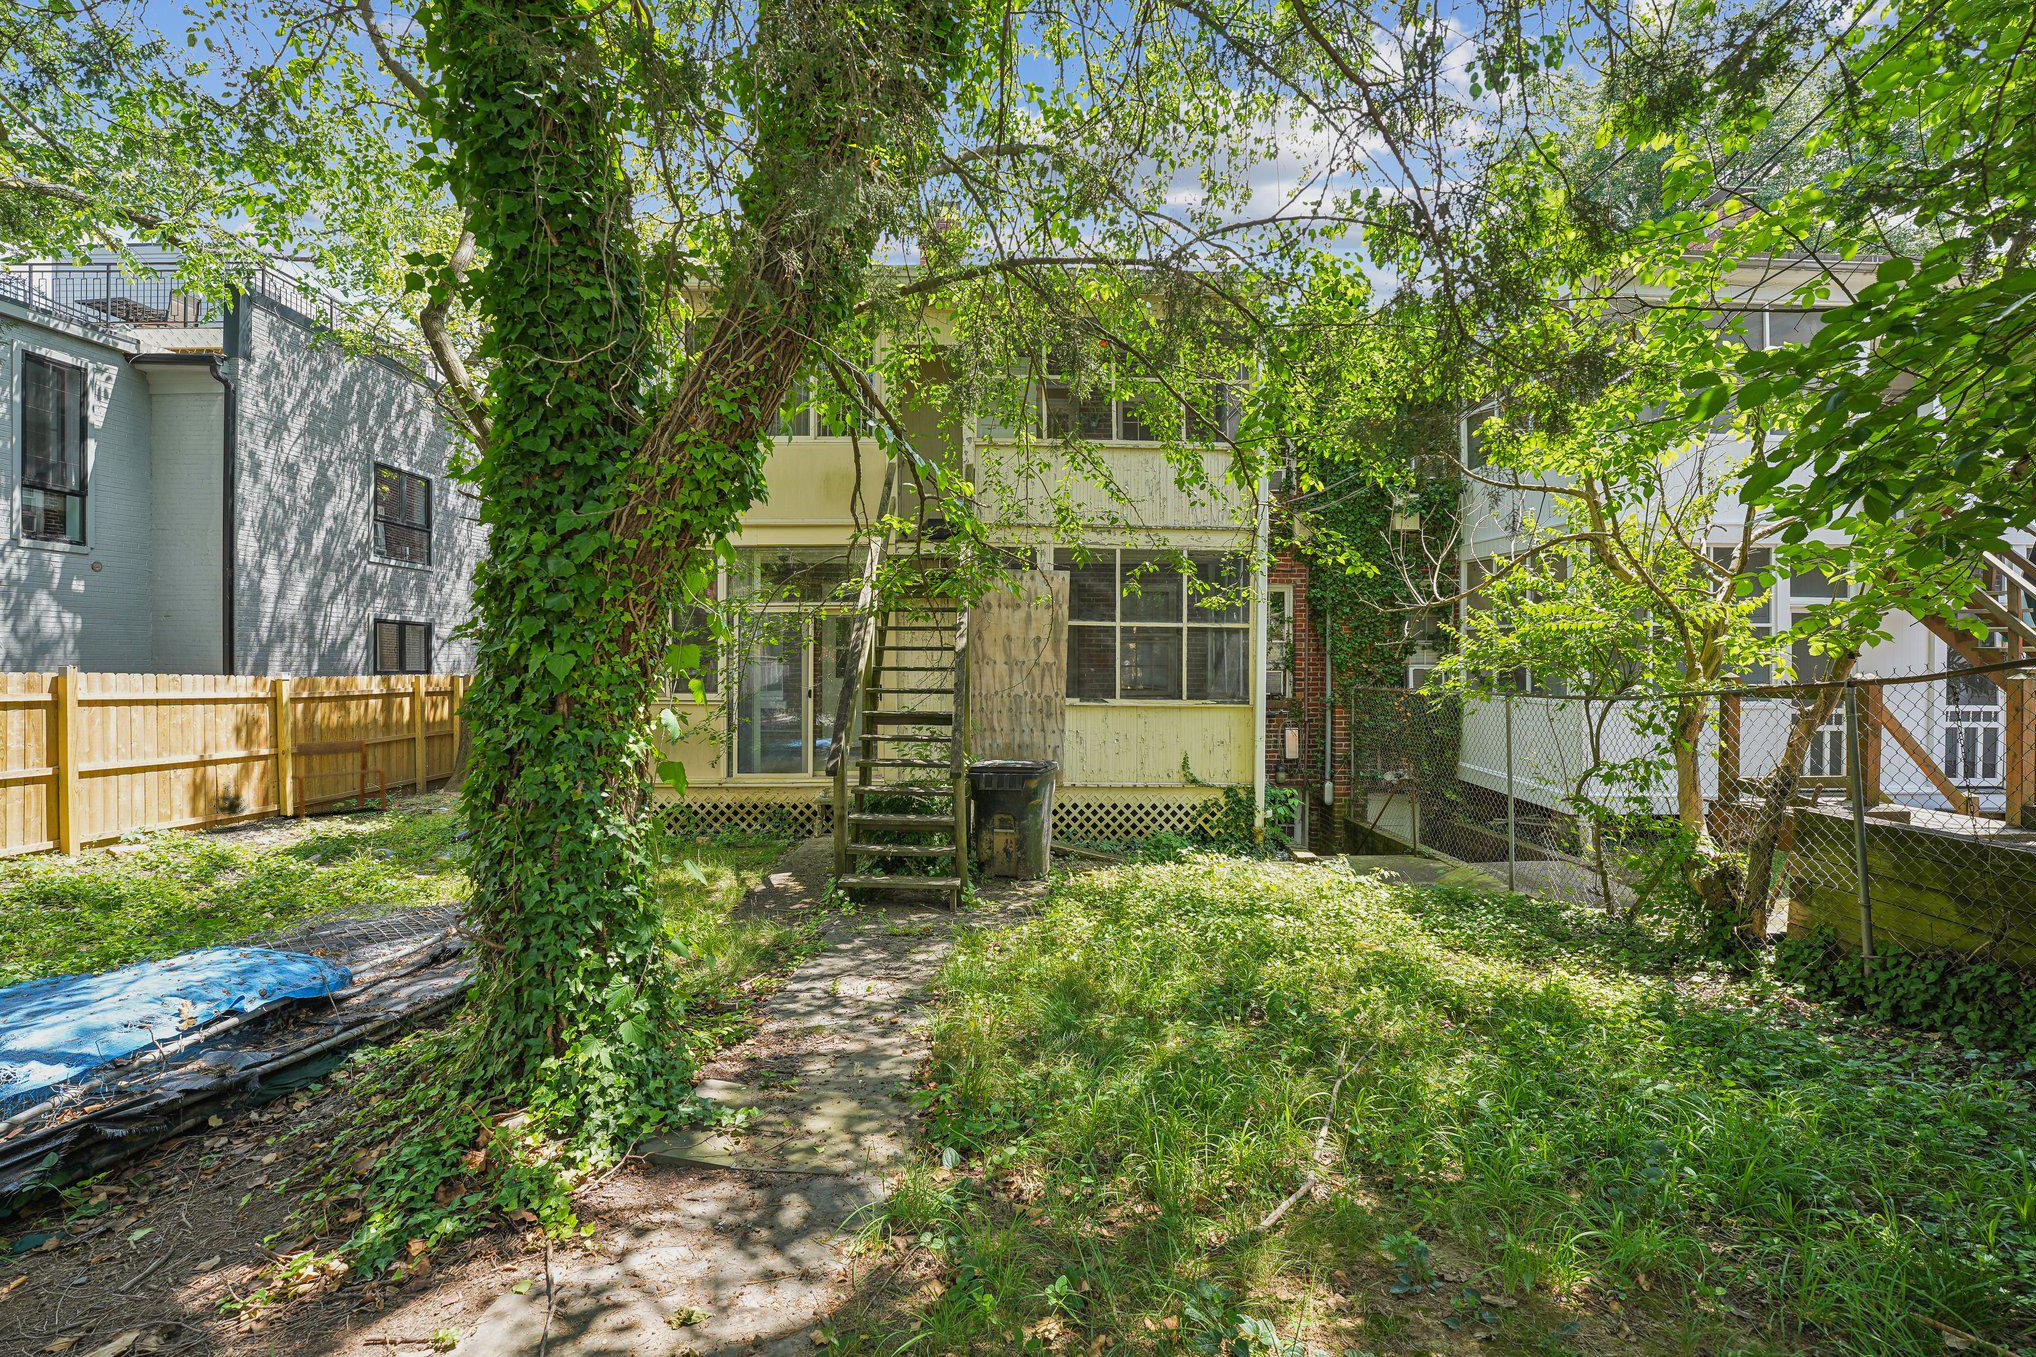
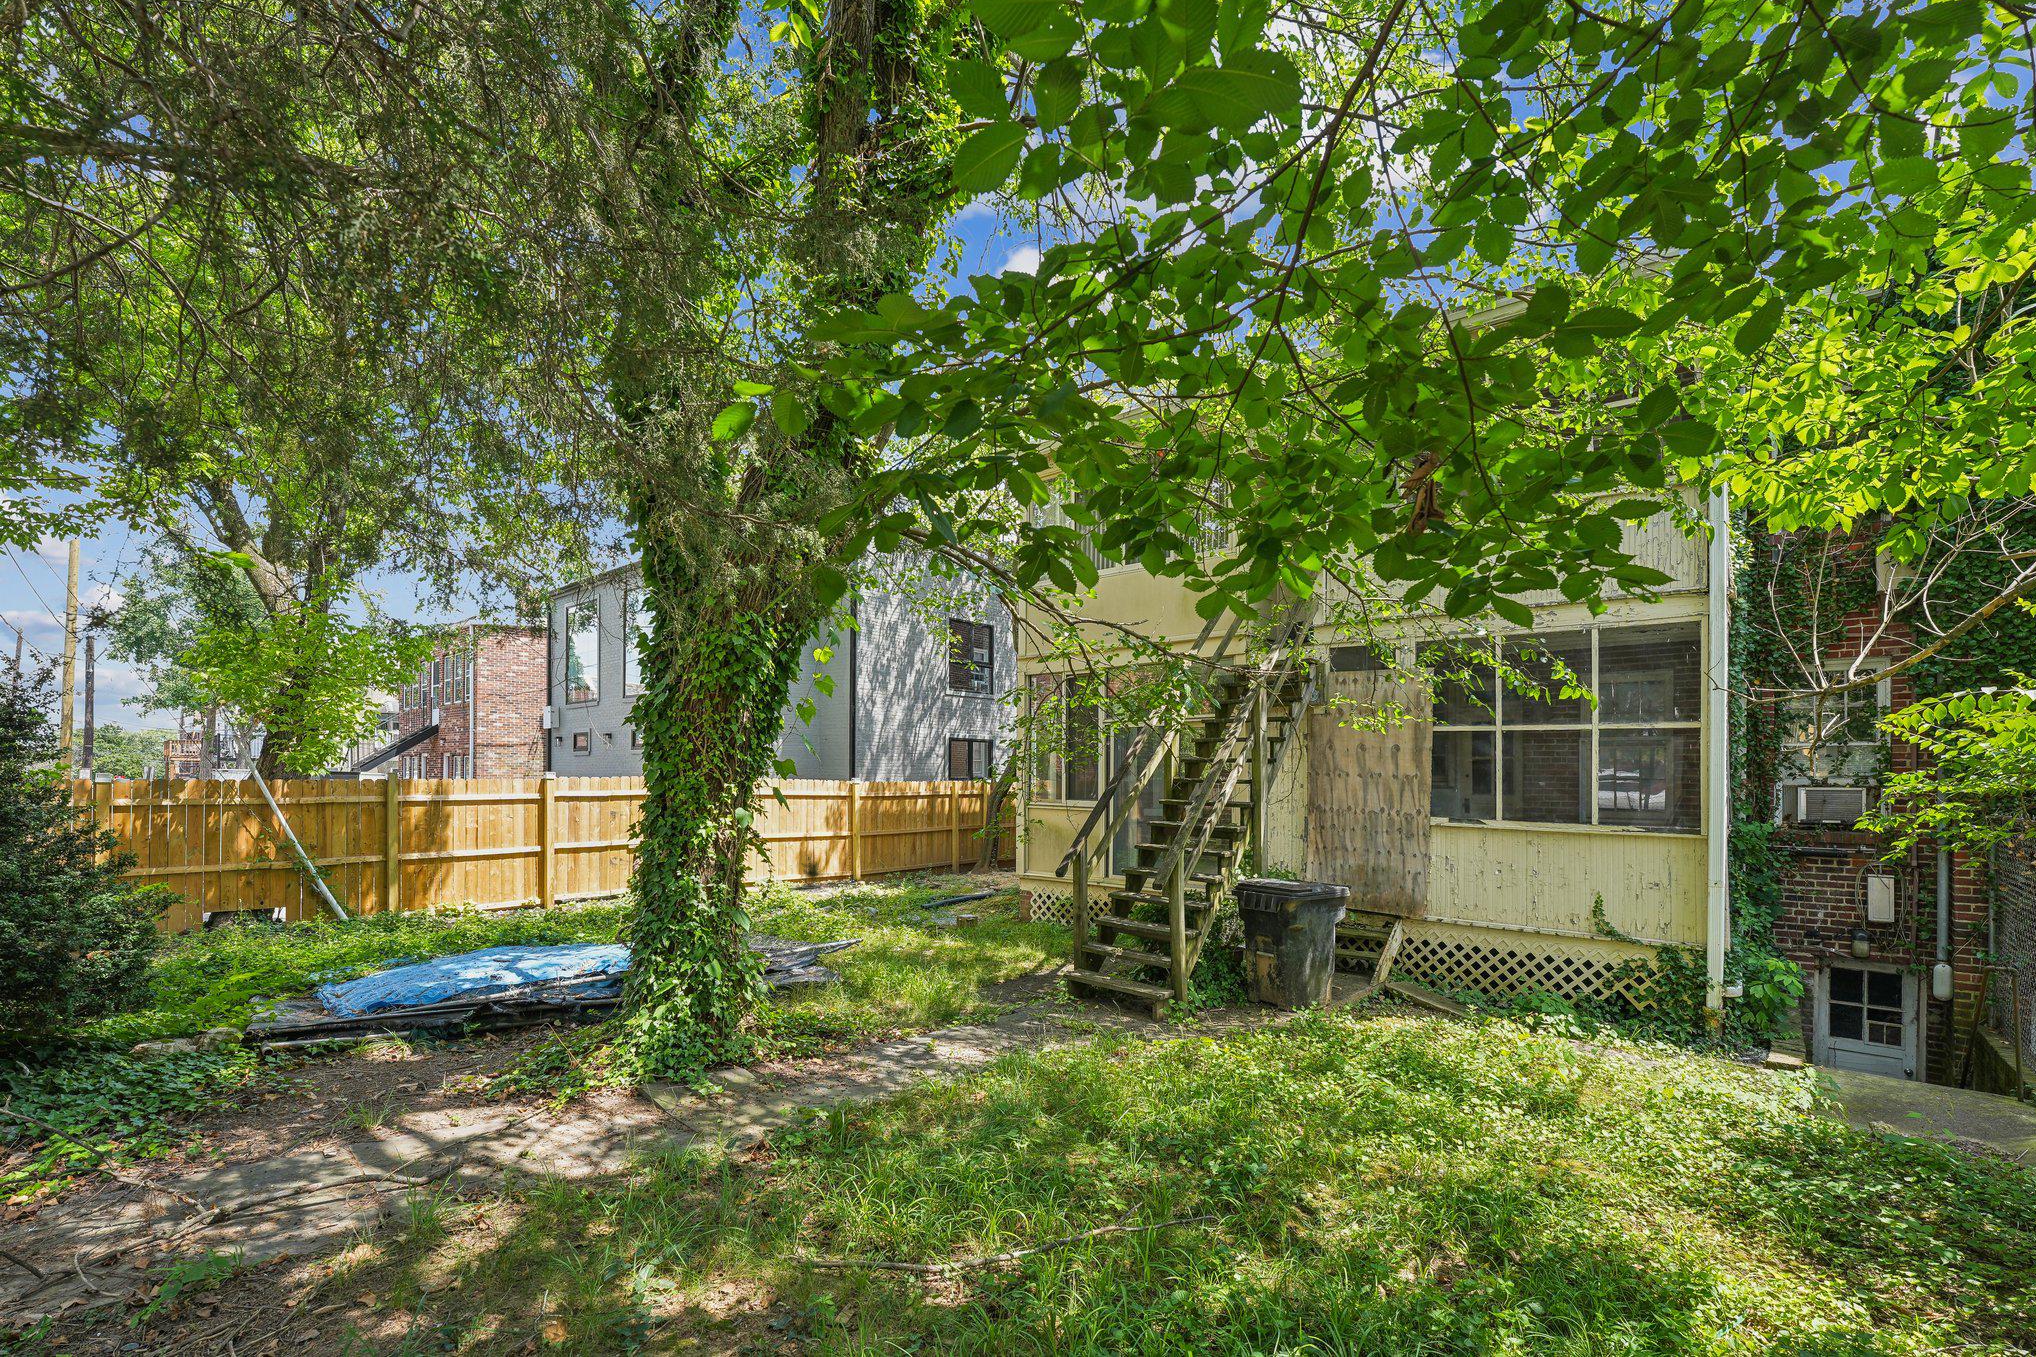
bench: present [291,739,386,818] -> none [856,826,916,883]

